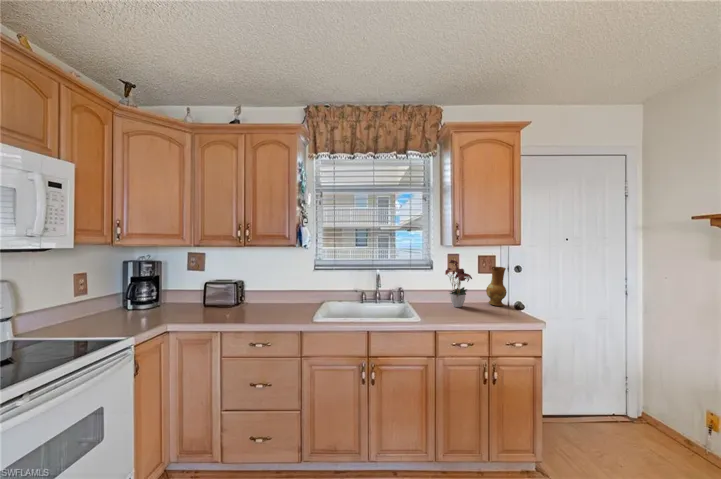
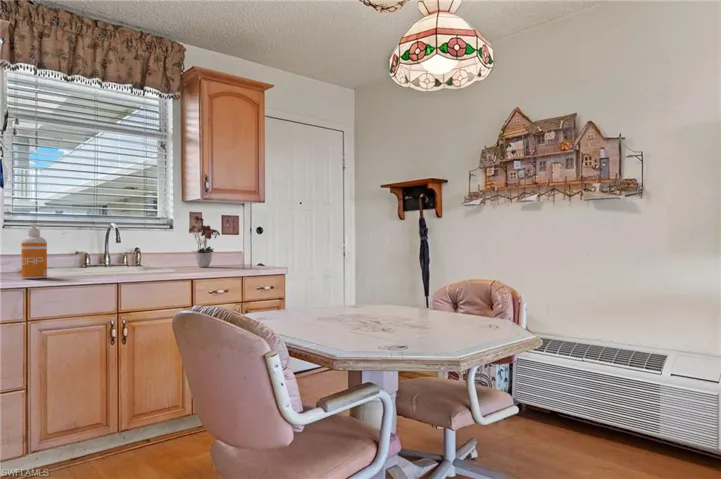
ceramic jug: present [486,267,507,306] -> none [231,226,251,265]
soap dispenser: none [300,278,317,323] -> present [21,224,47,279]

